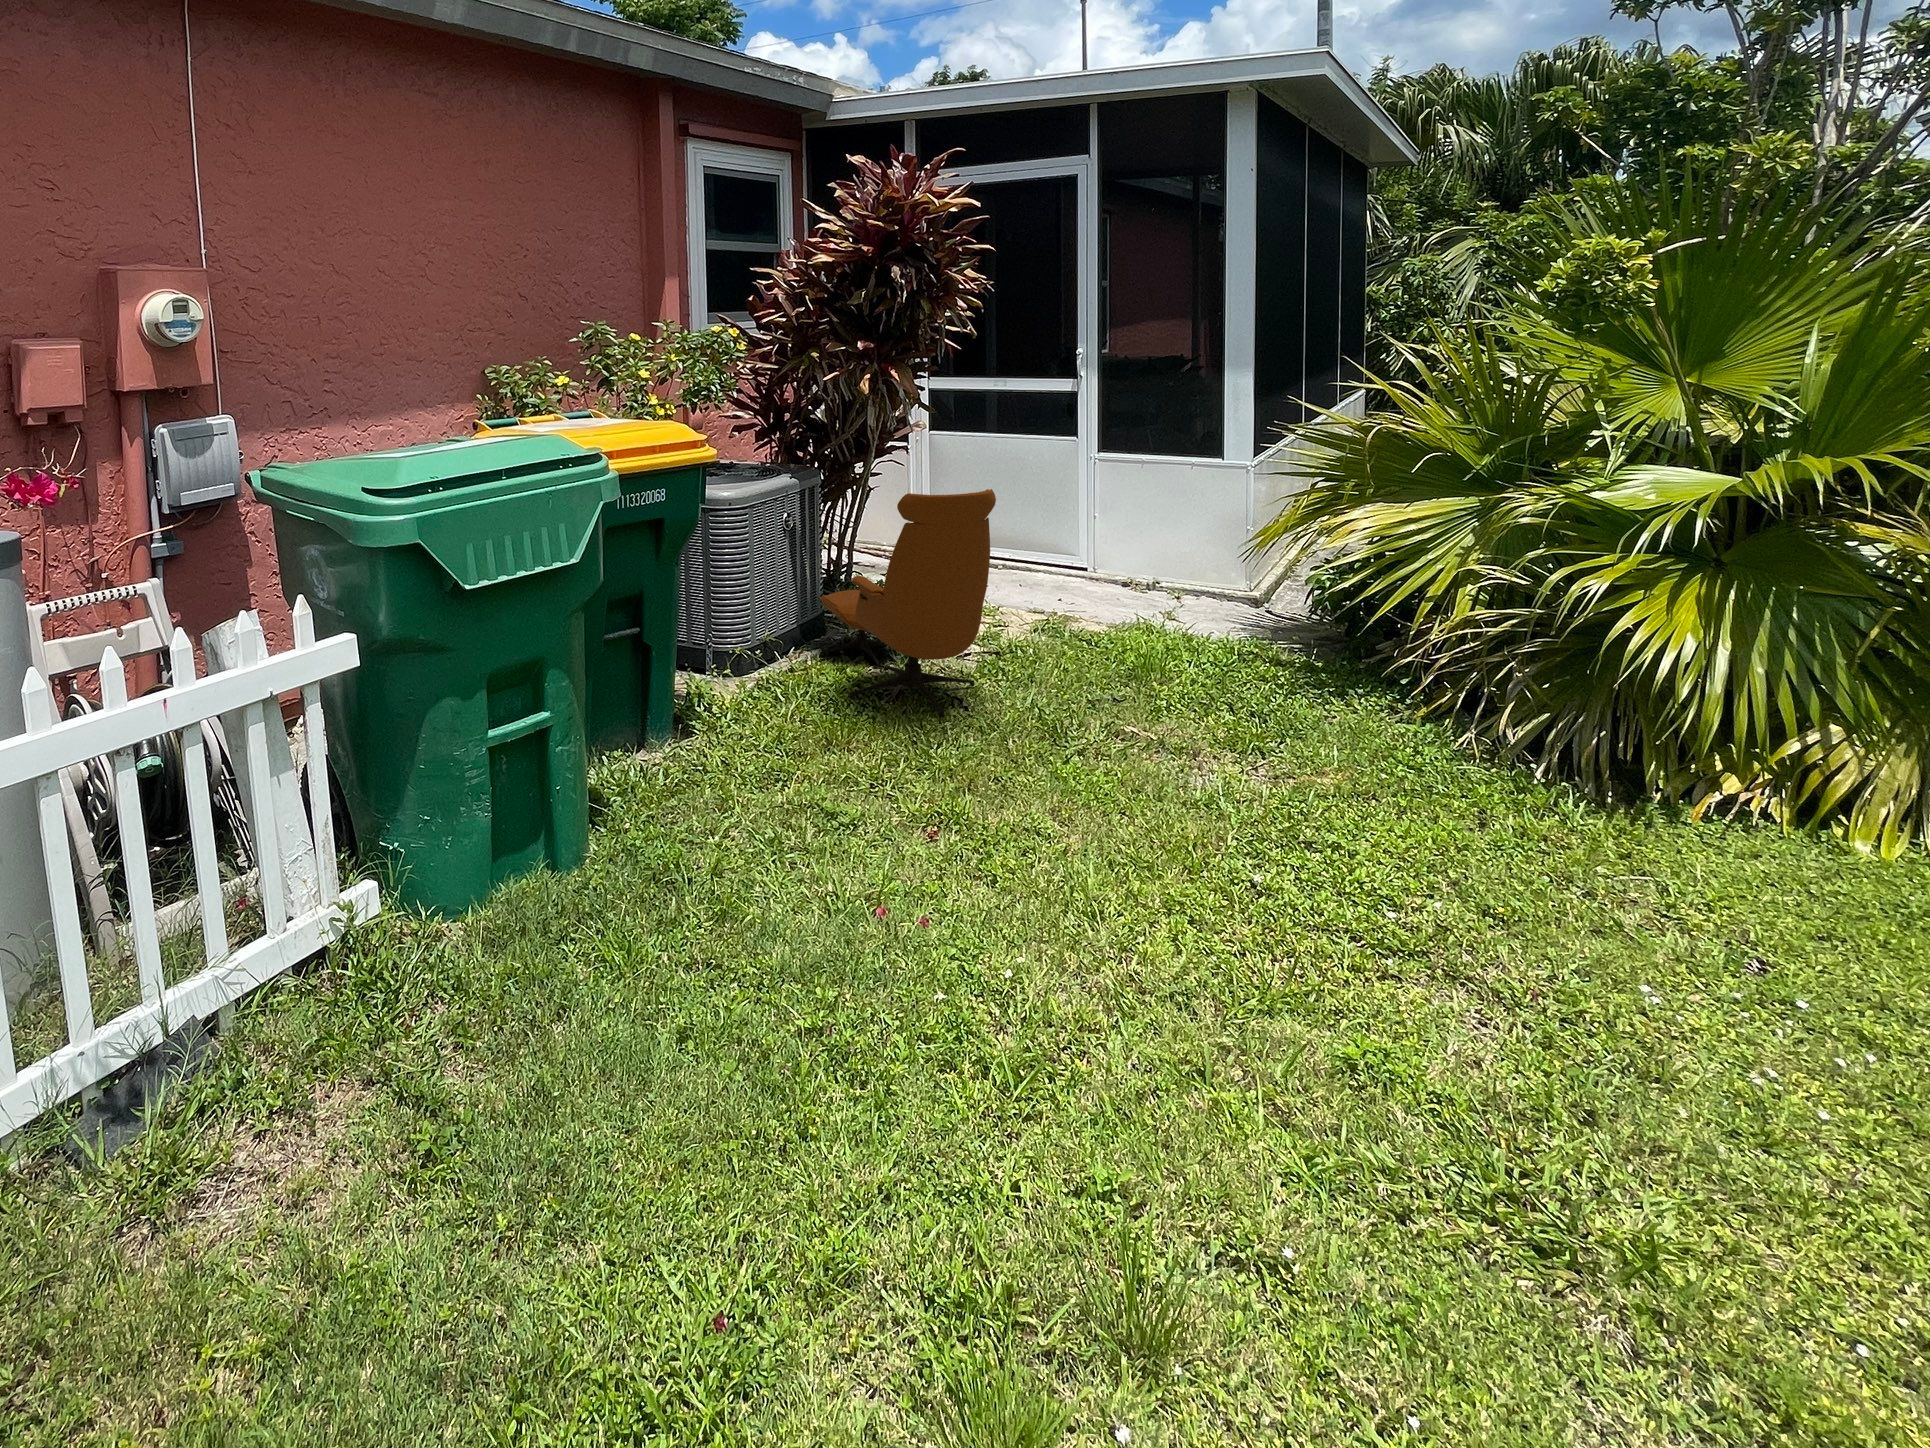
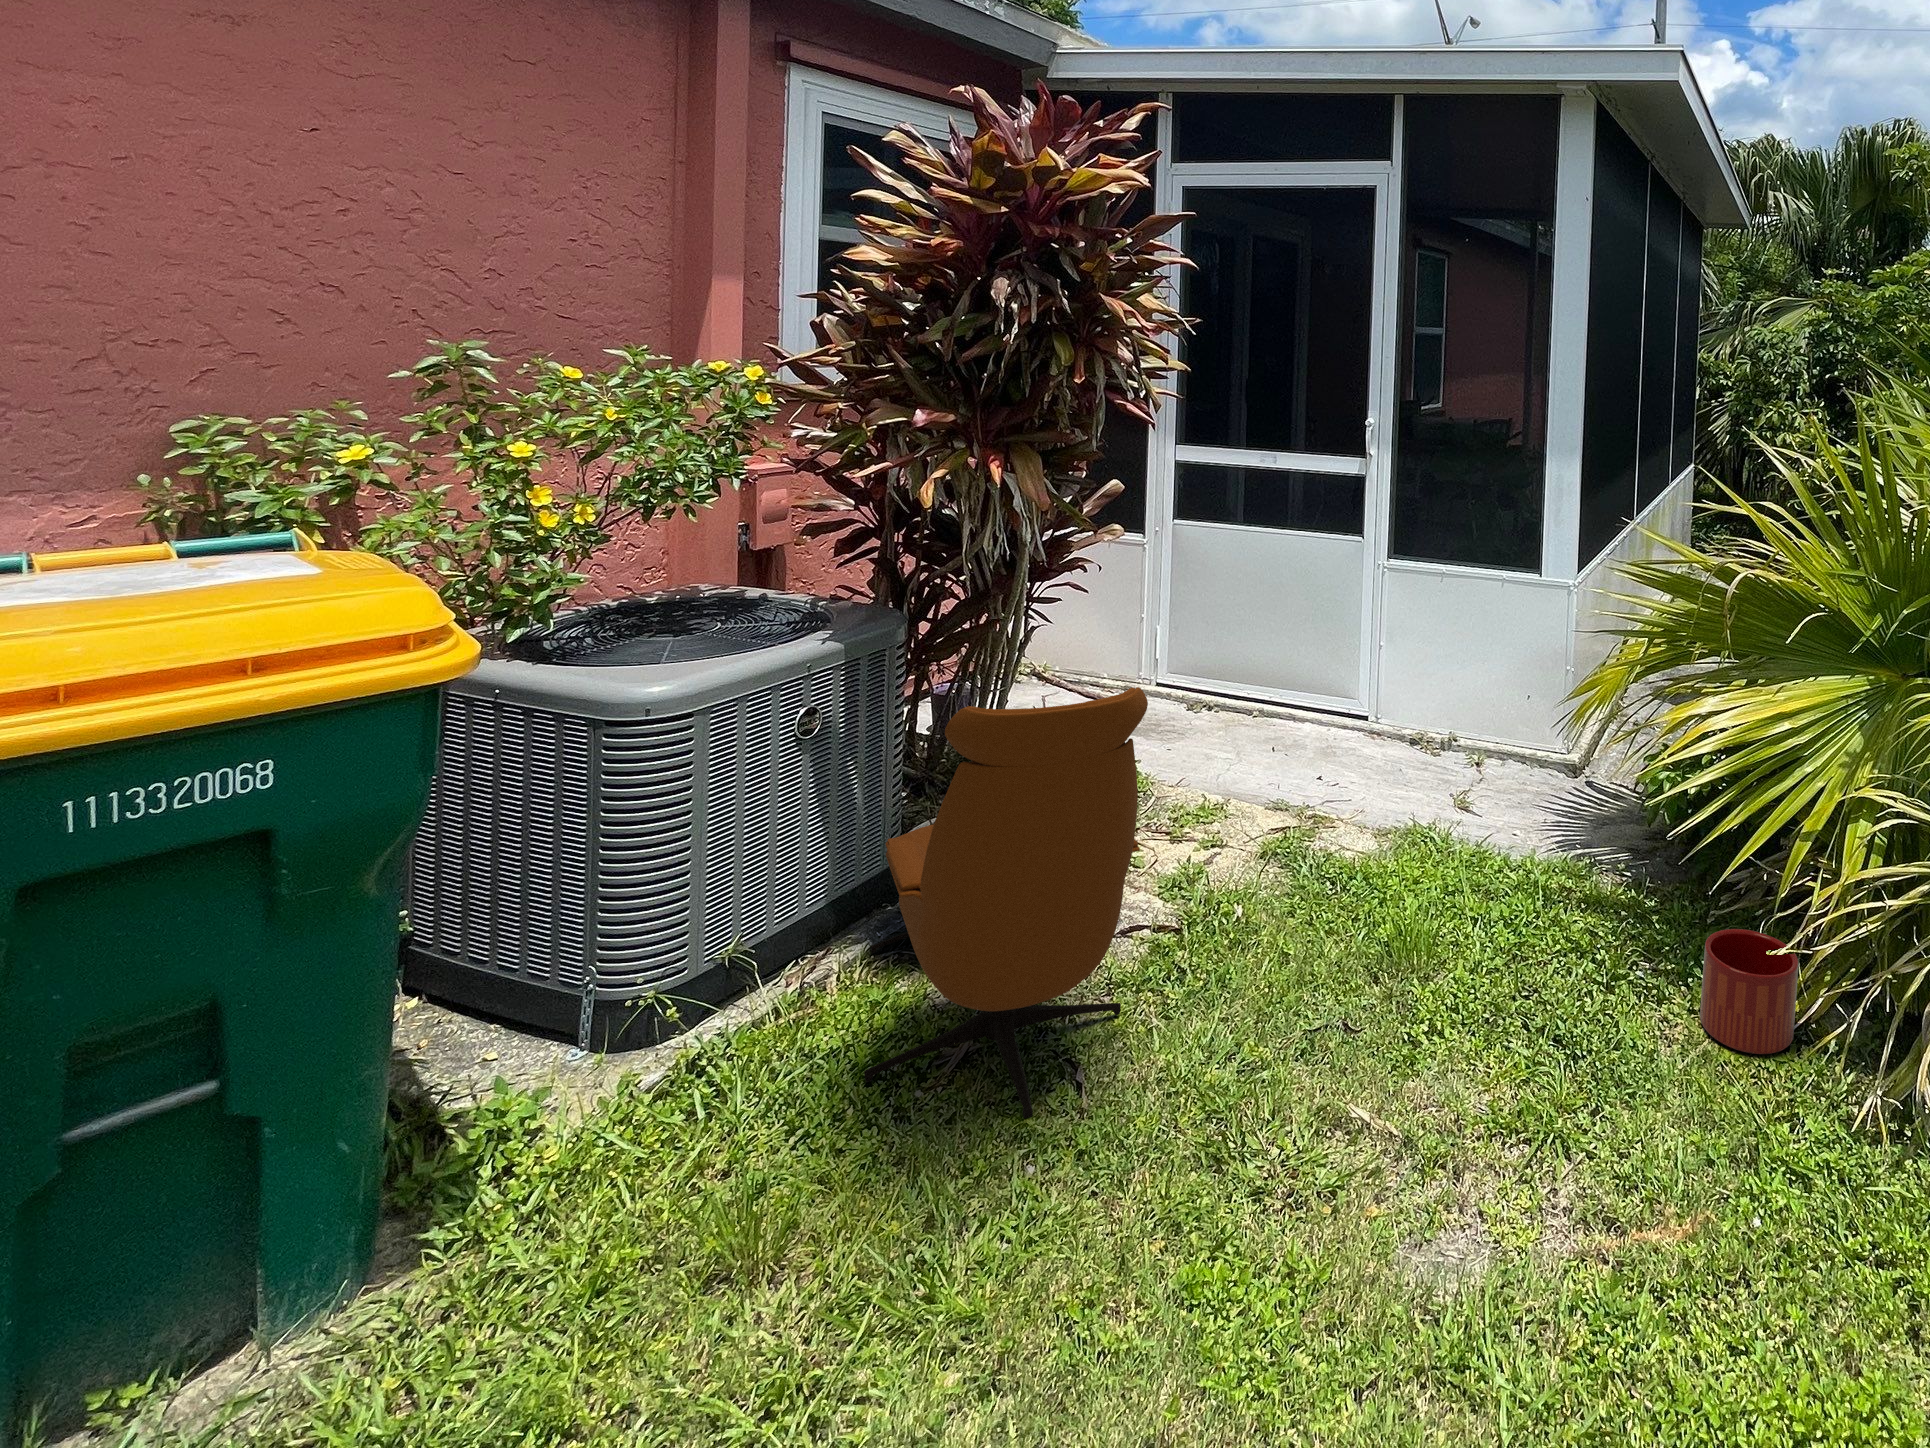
planter: none [1354,662,1426,732] -> present [1700,929,1798,1054]

